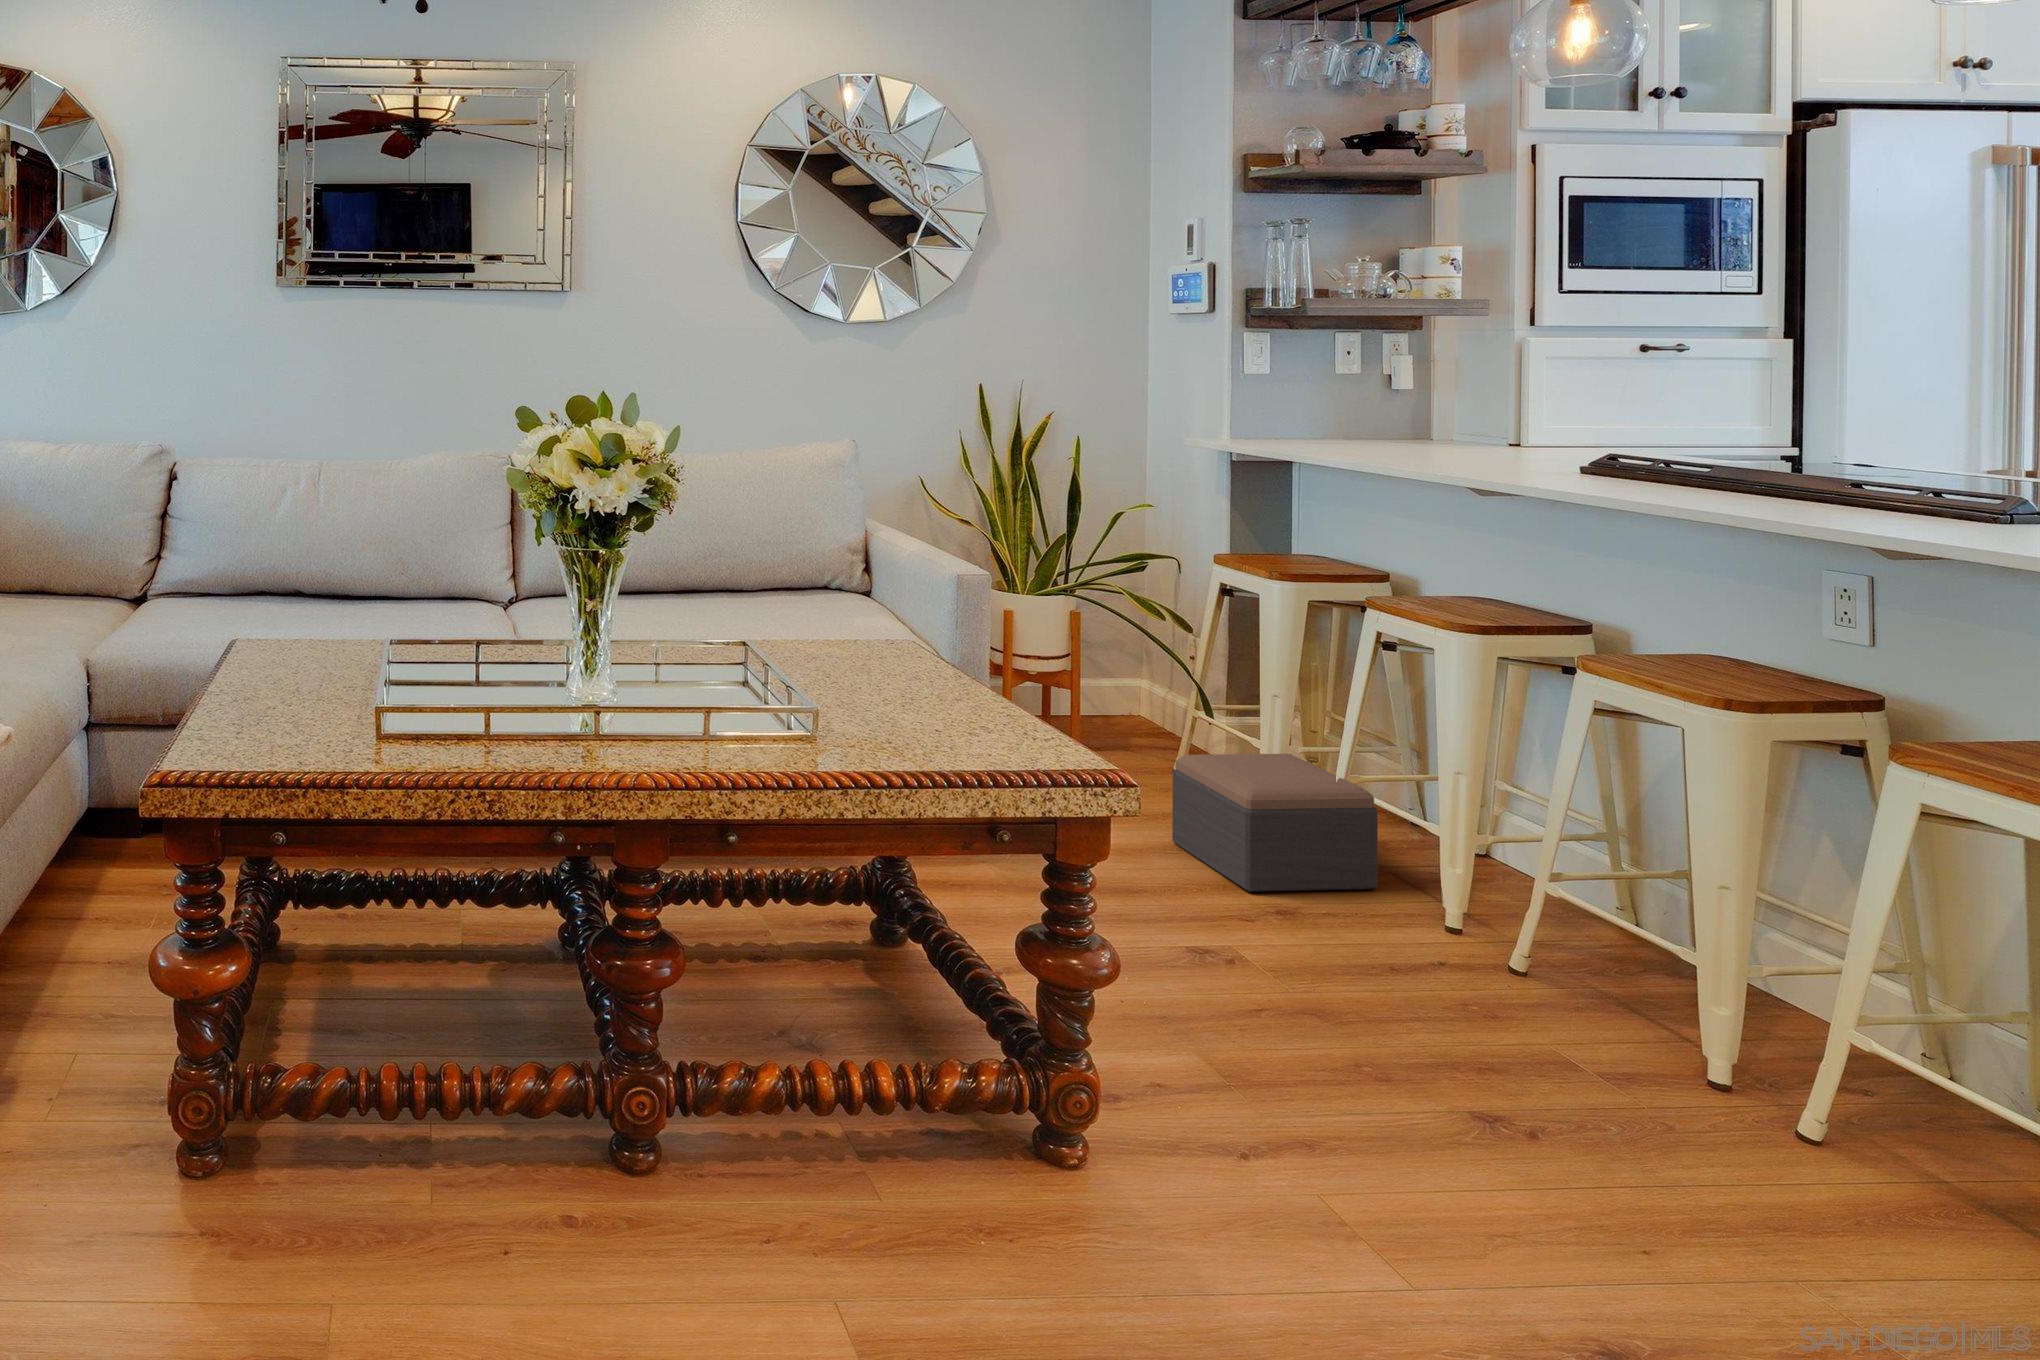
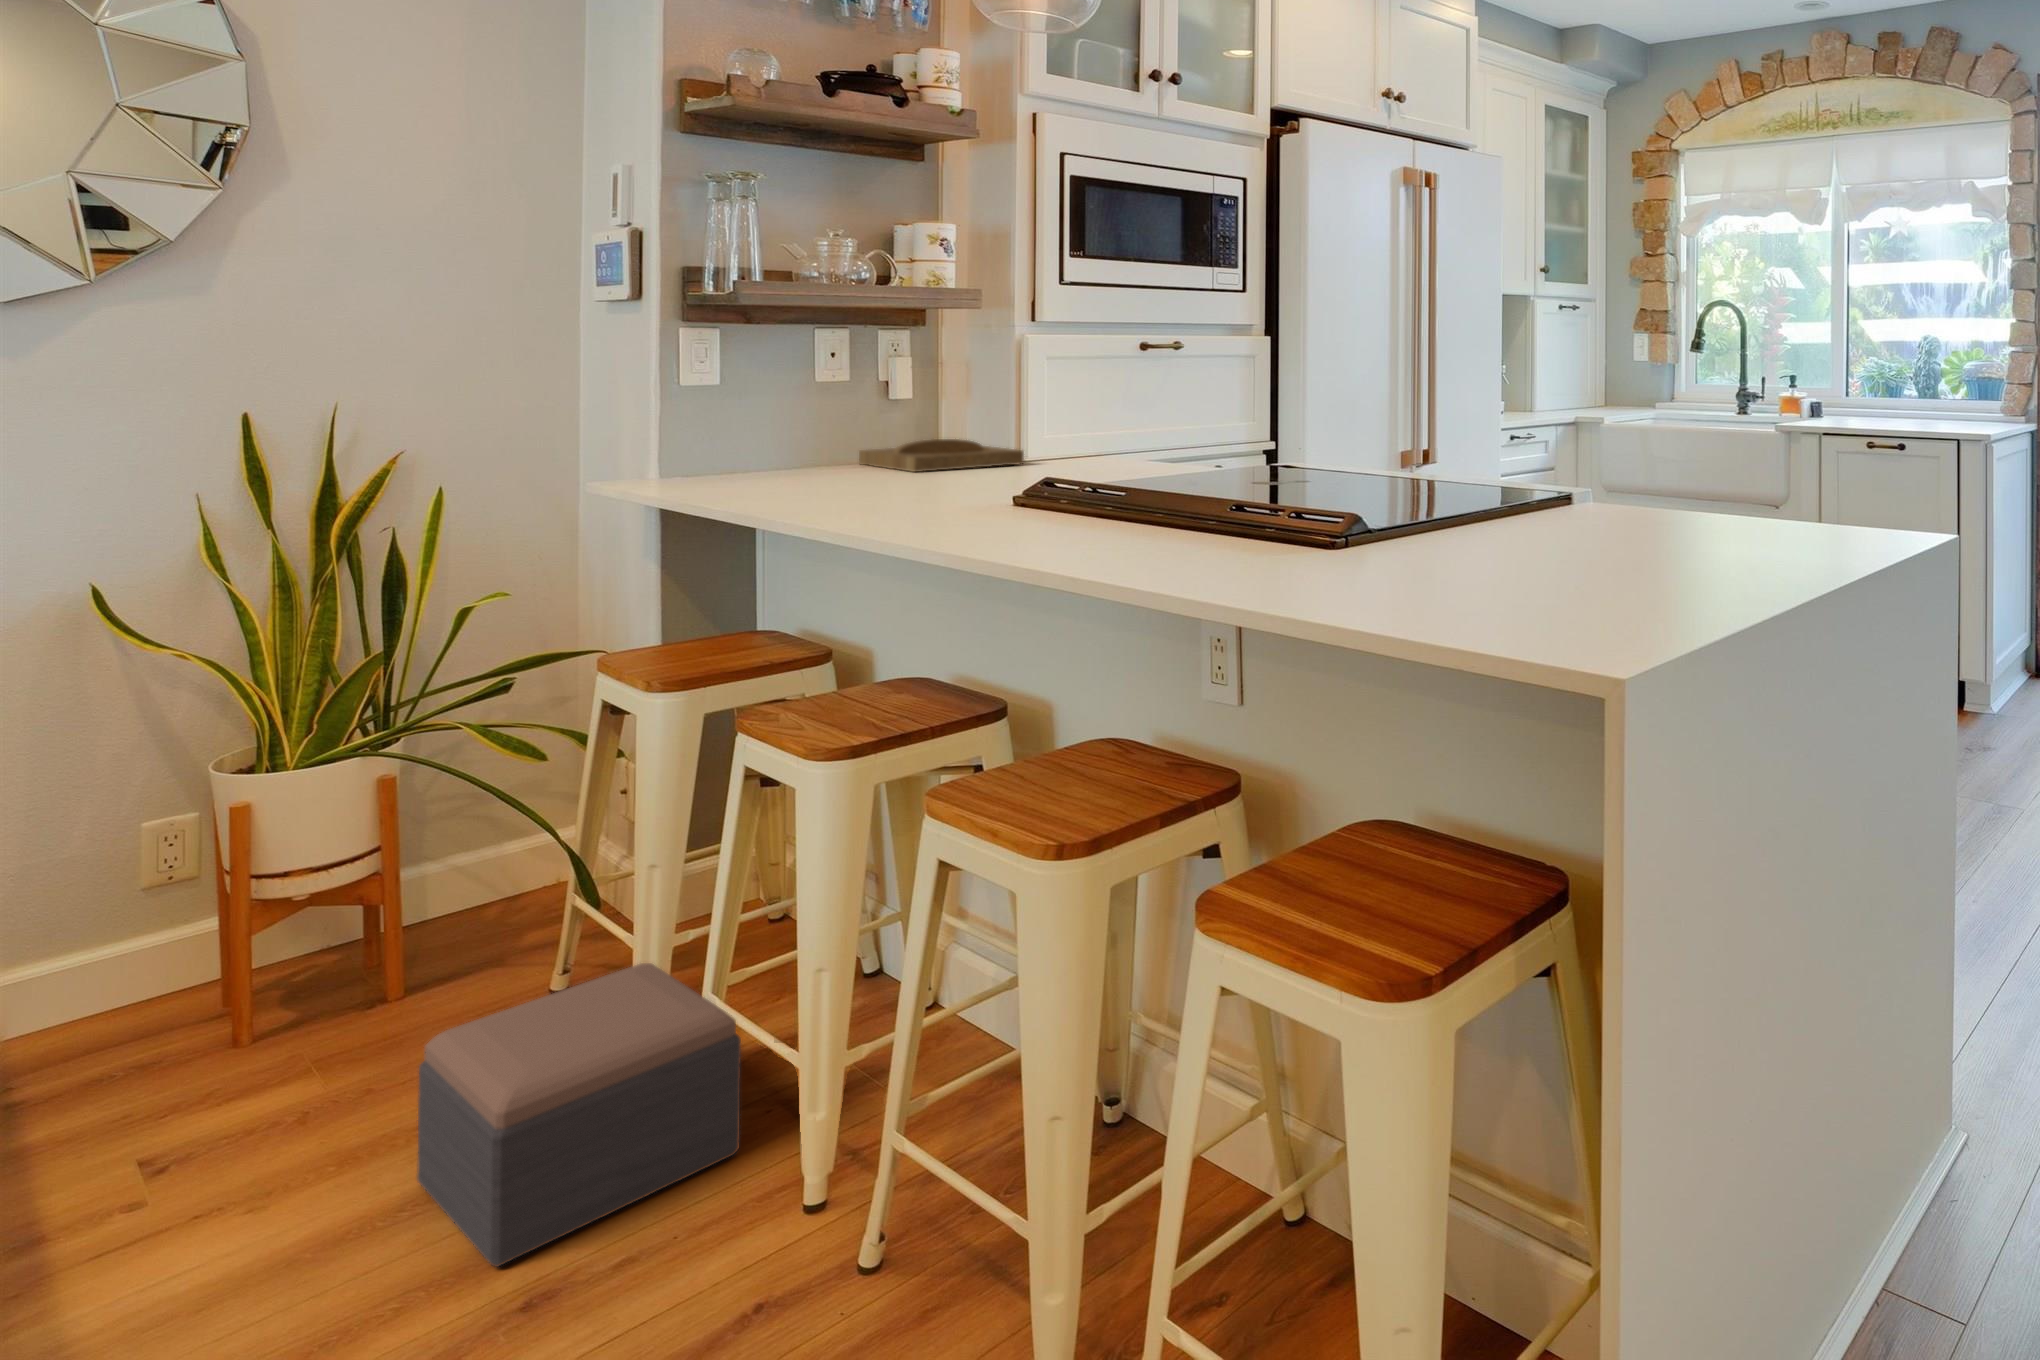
tray: none [1379,423,1533,447] -> present [859,439,1024,472]

